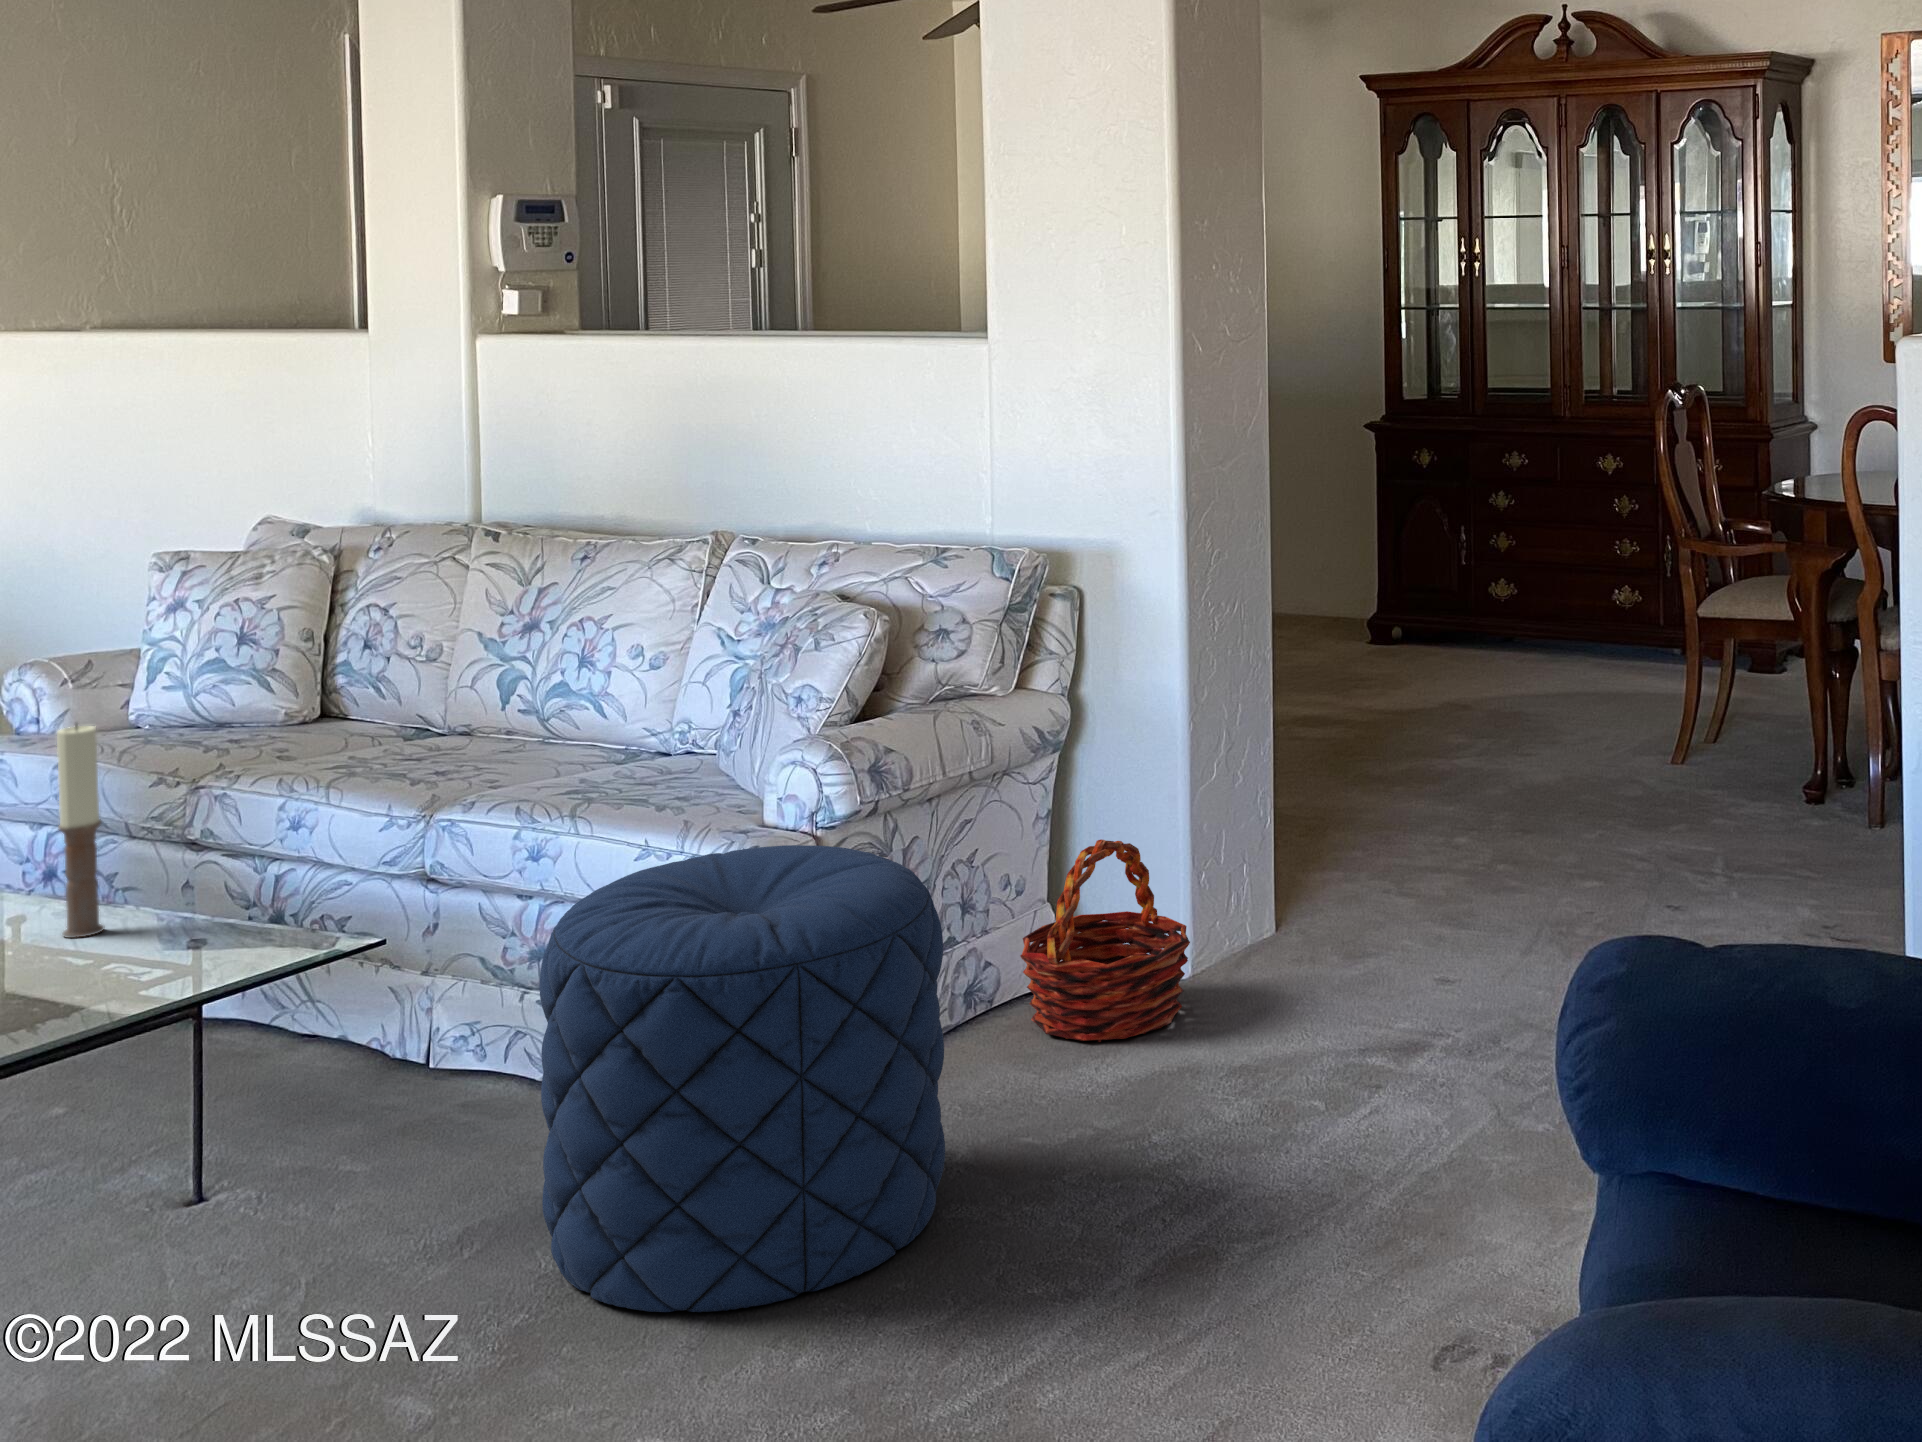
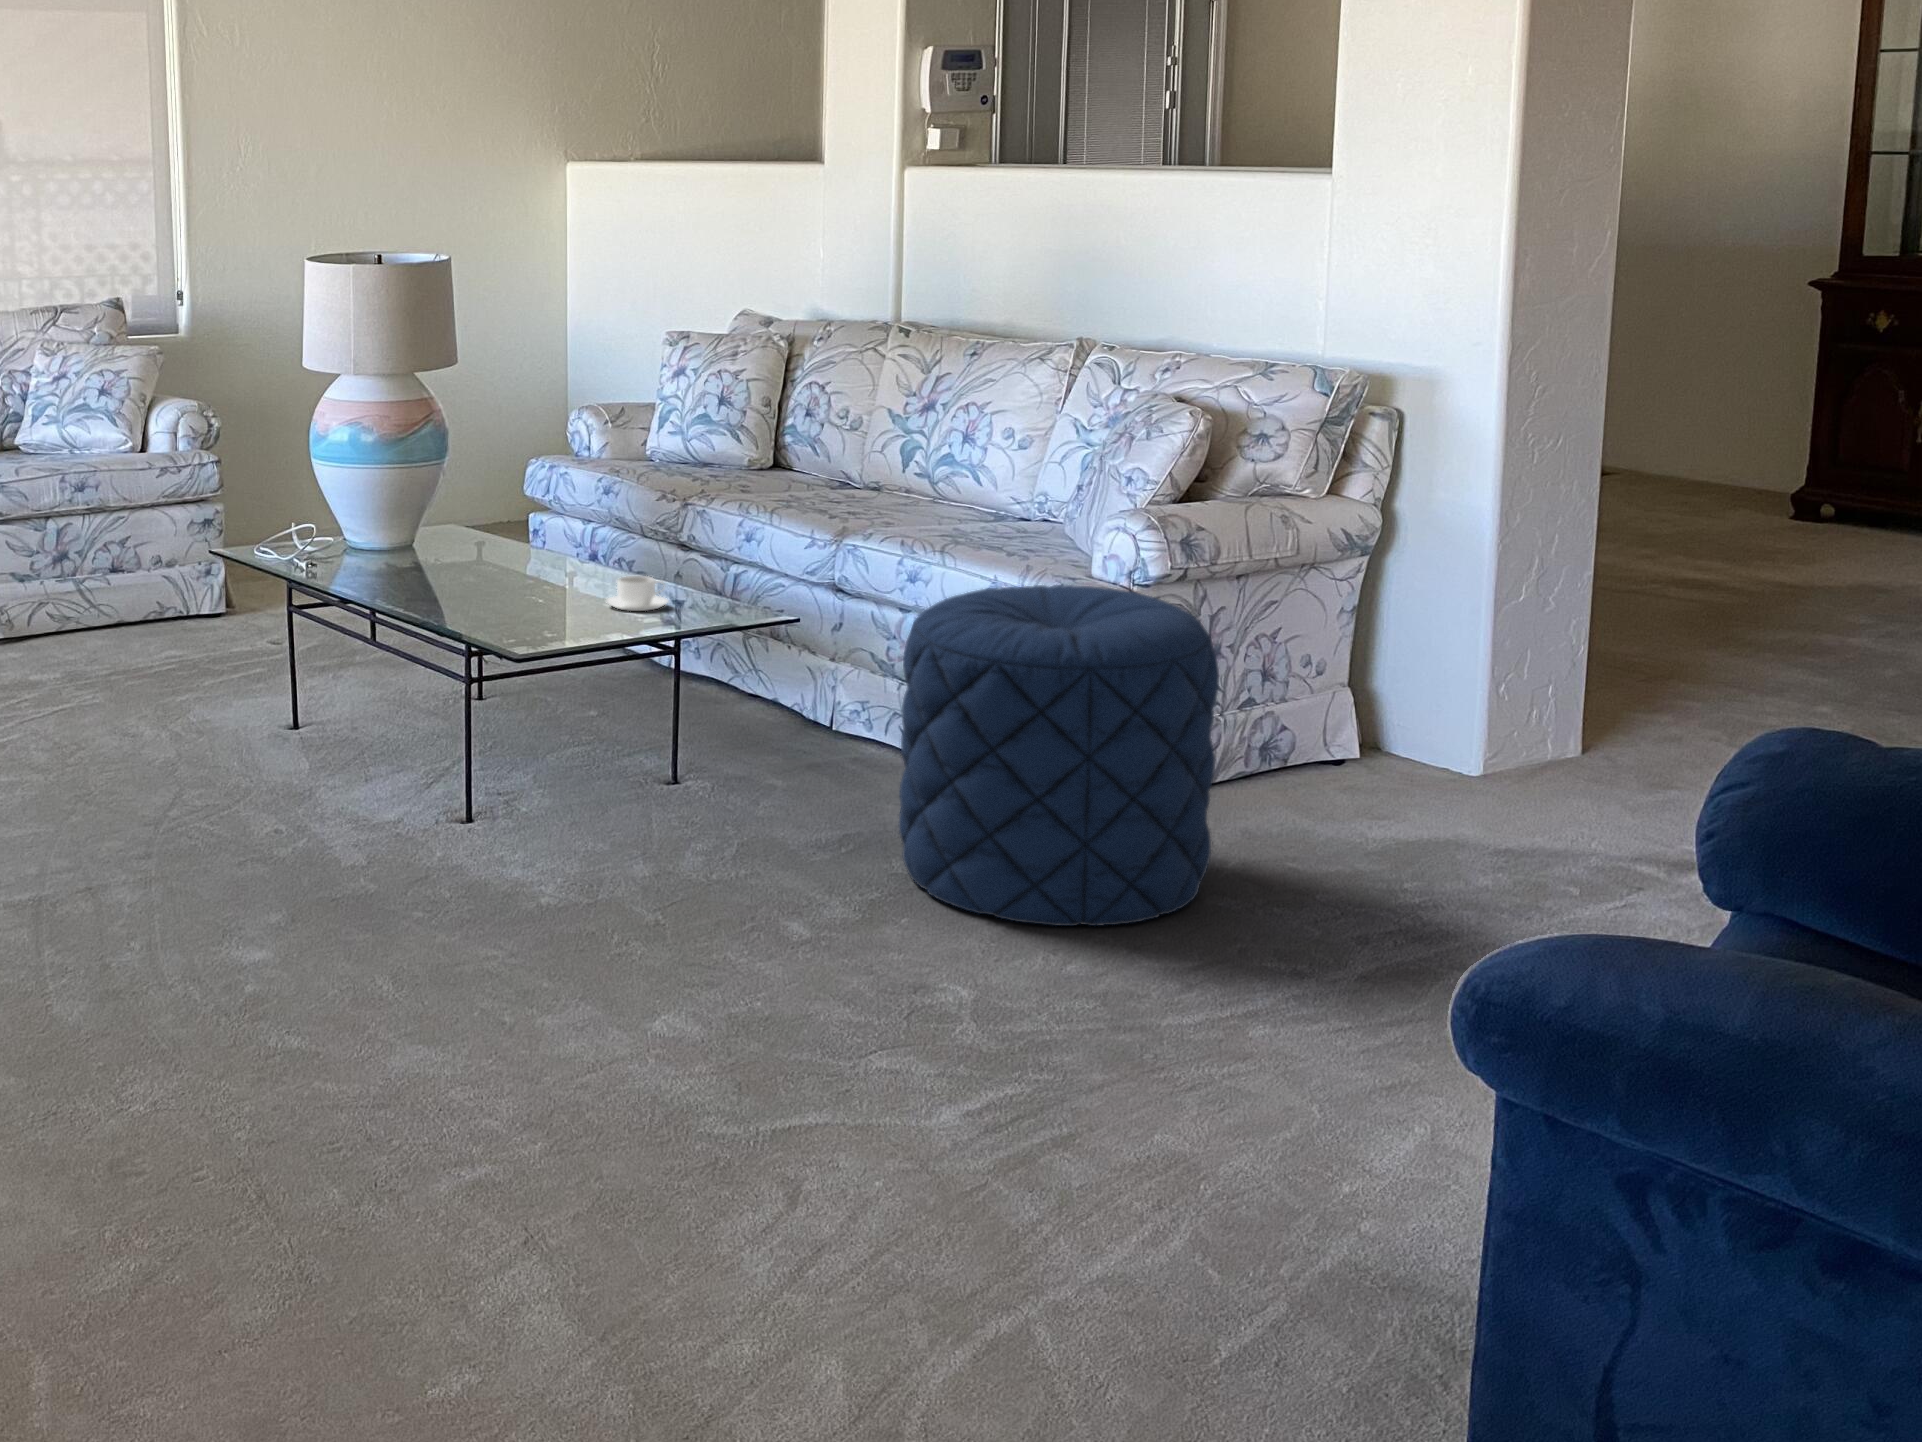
candle: present [57,724,105,938] -> none [600,437,626,589]
basket: present [1020,839,1190,1042] -> none [1311,636,1477,814]
coffee cup: none [71,915,176,971] -> present [607,576,668,611]

